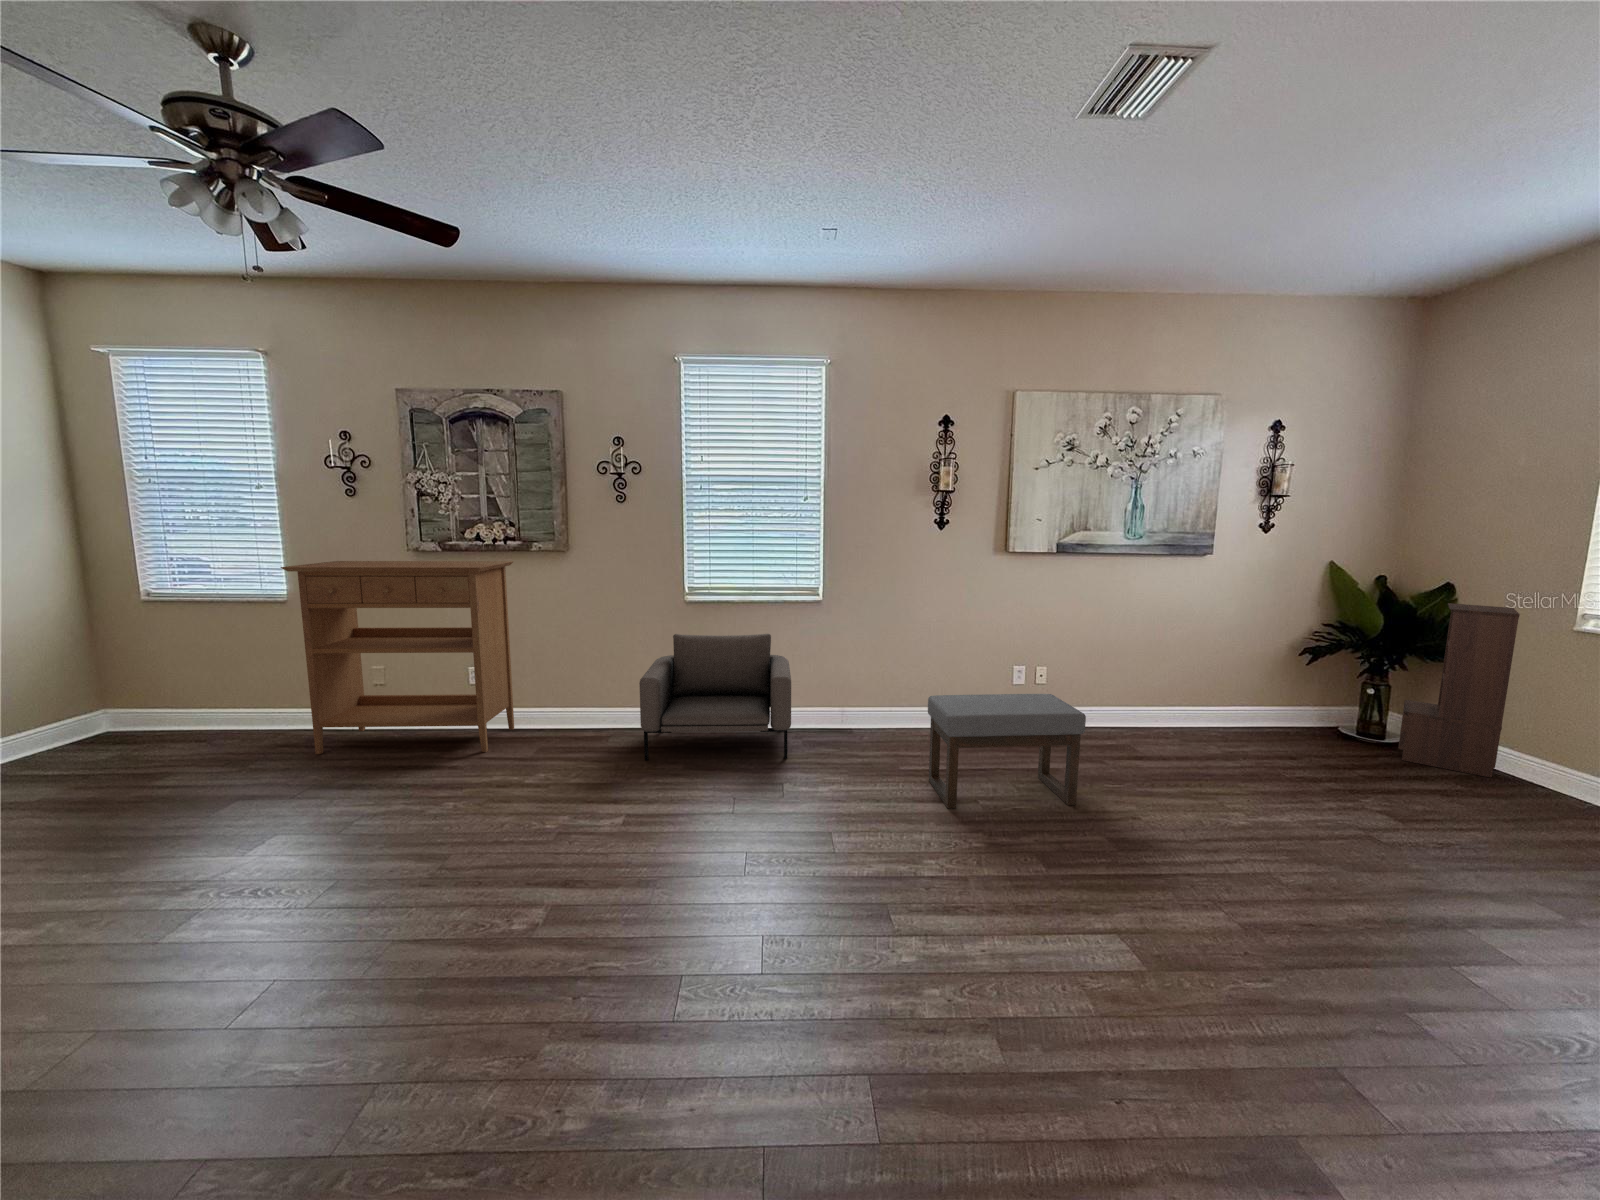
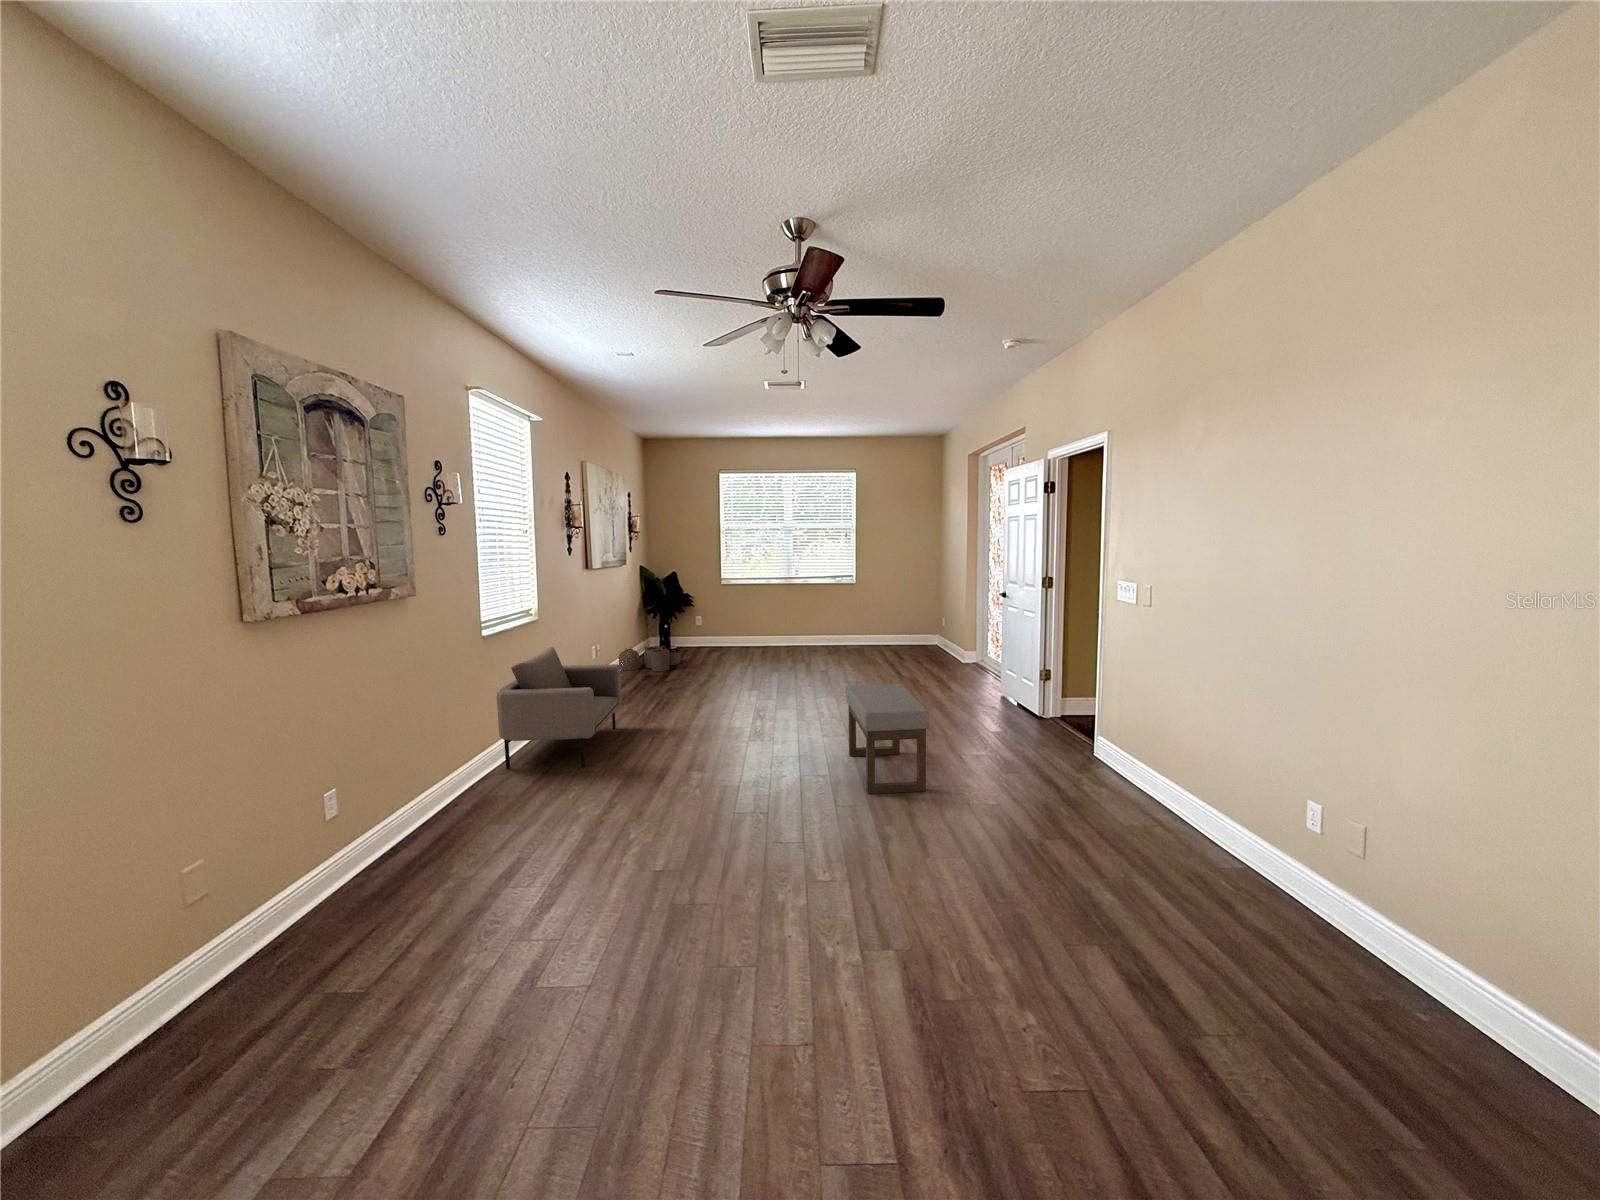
console table: present [281,561,514,754] -> none [159,613,492,1002]
bookshelf: present [1398,603,1520,778] -> none [675,577,713,646]
ottoman: present [928,694,1086,808] -> present [846,683,929,794]
woven basket: none [1107,696,1227,763] -> present [618,645,680,671]

